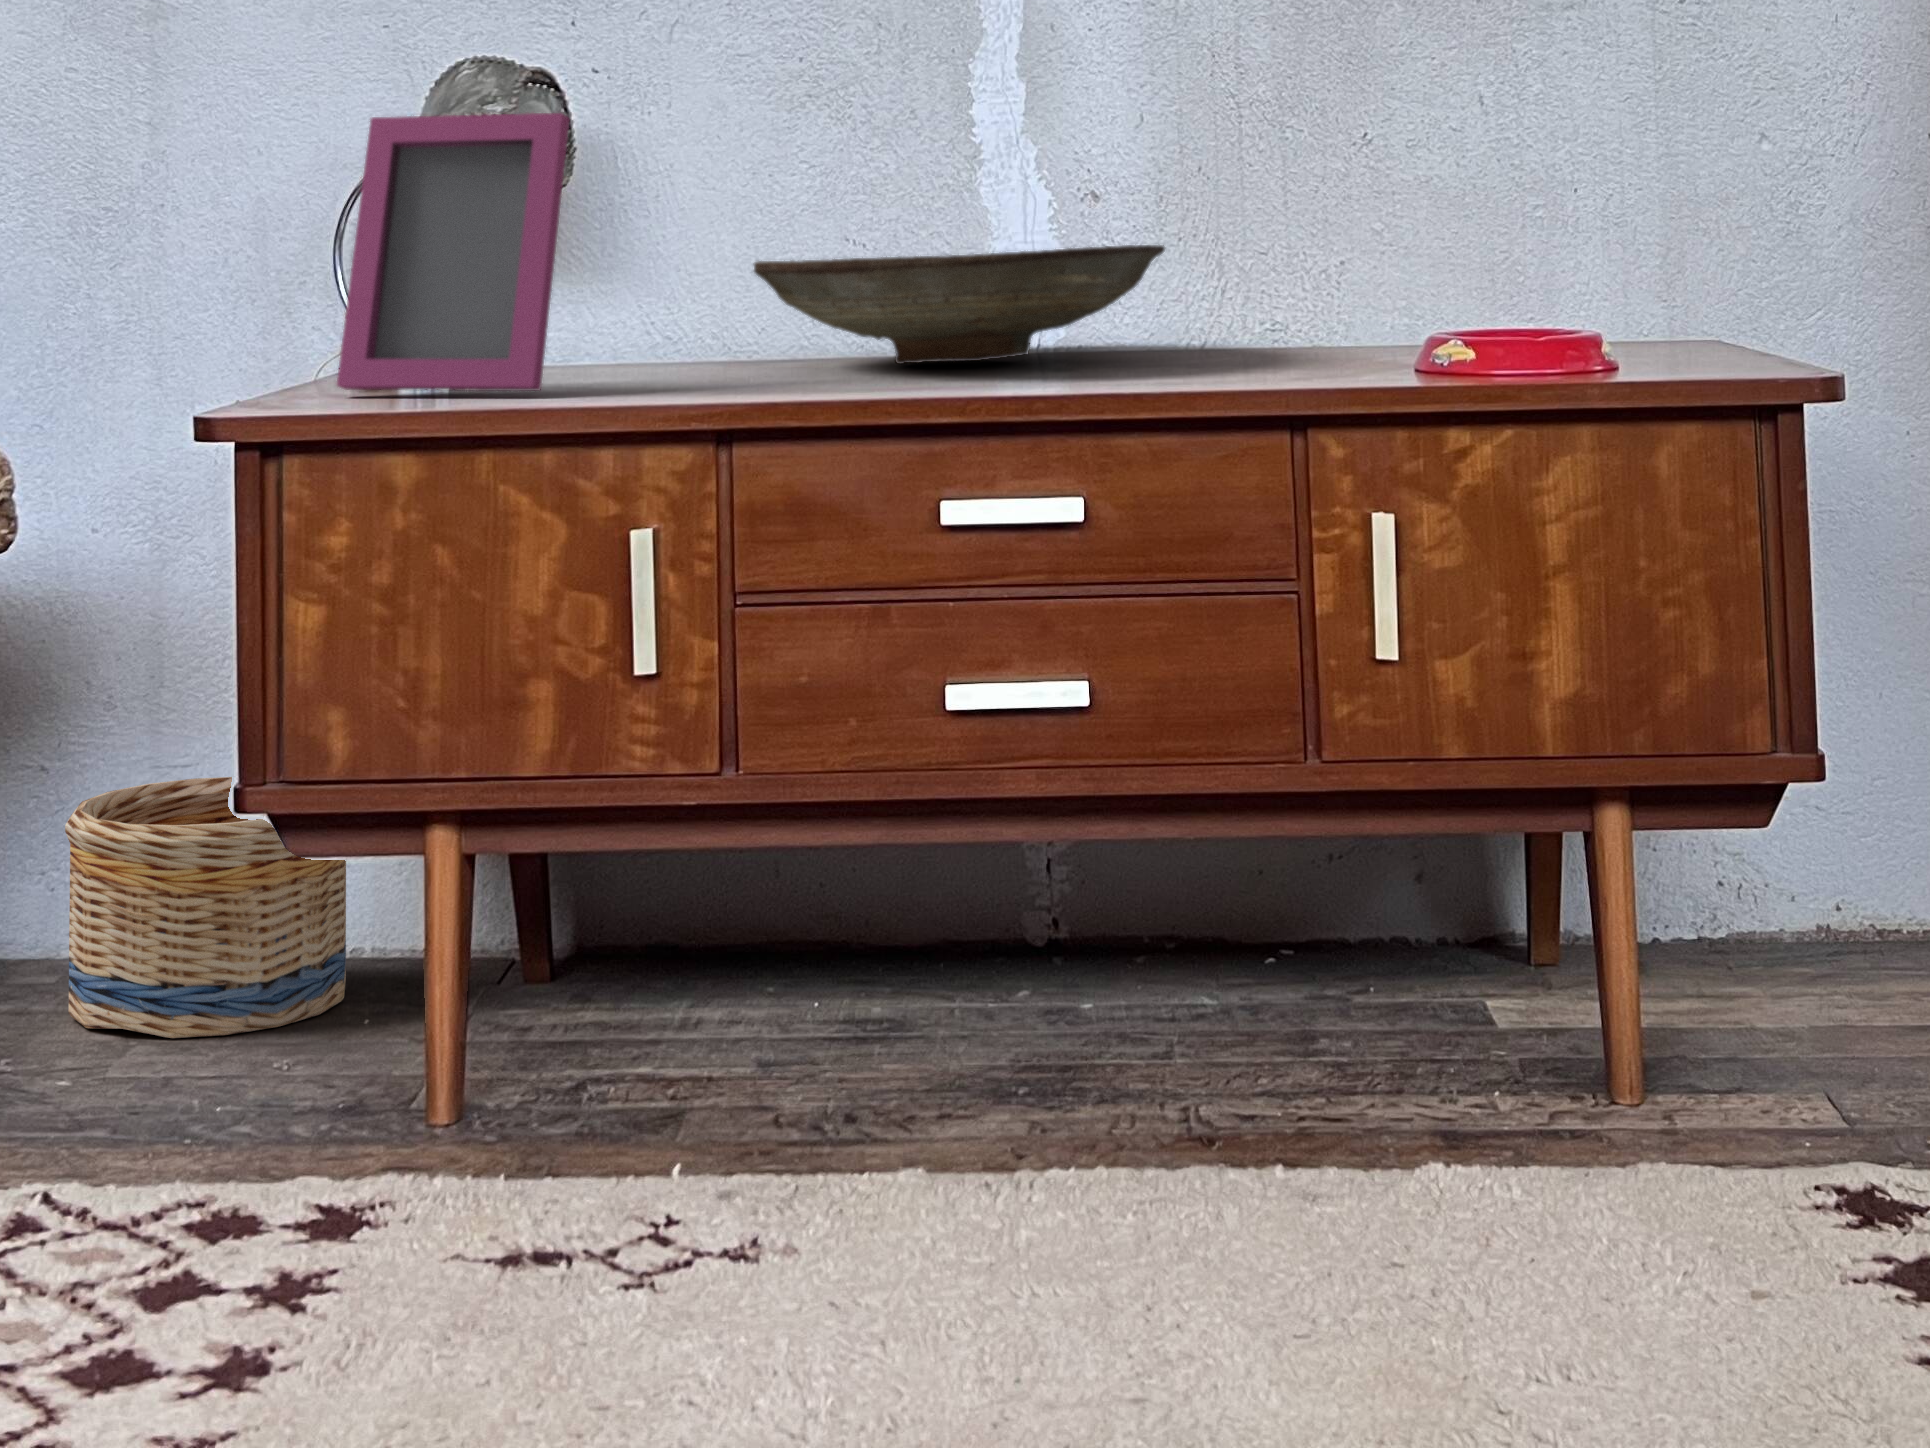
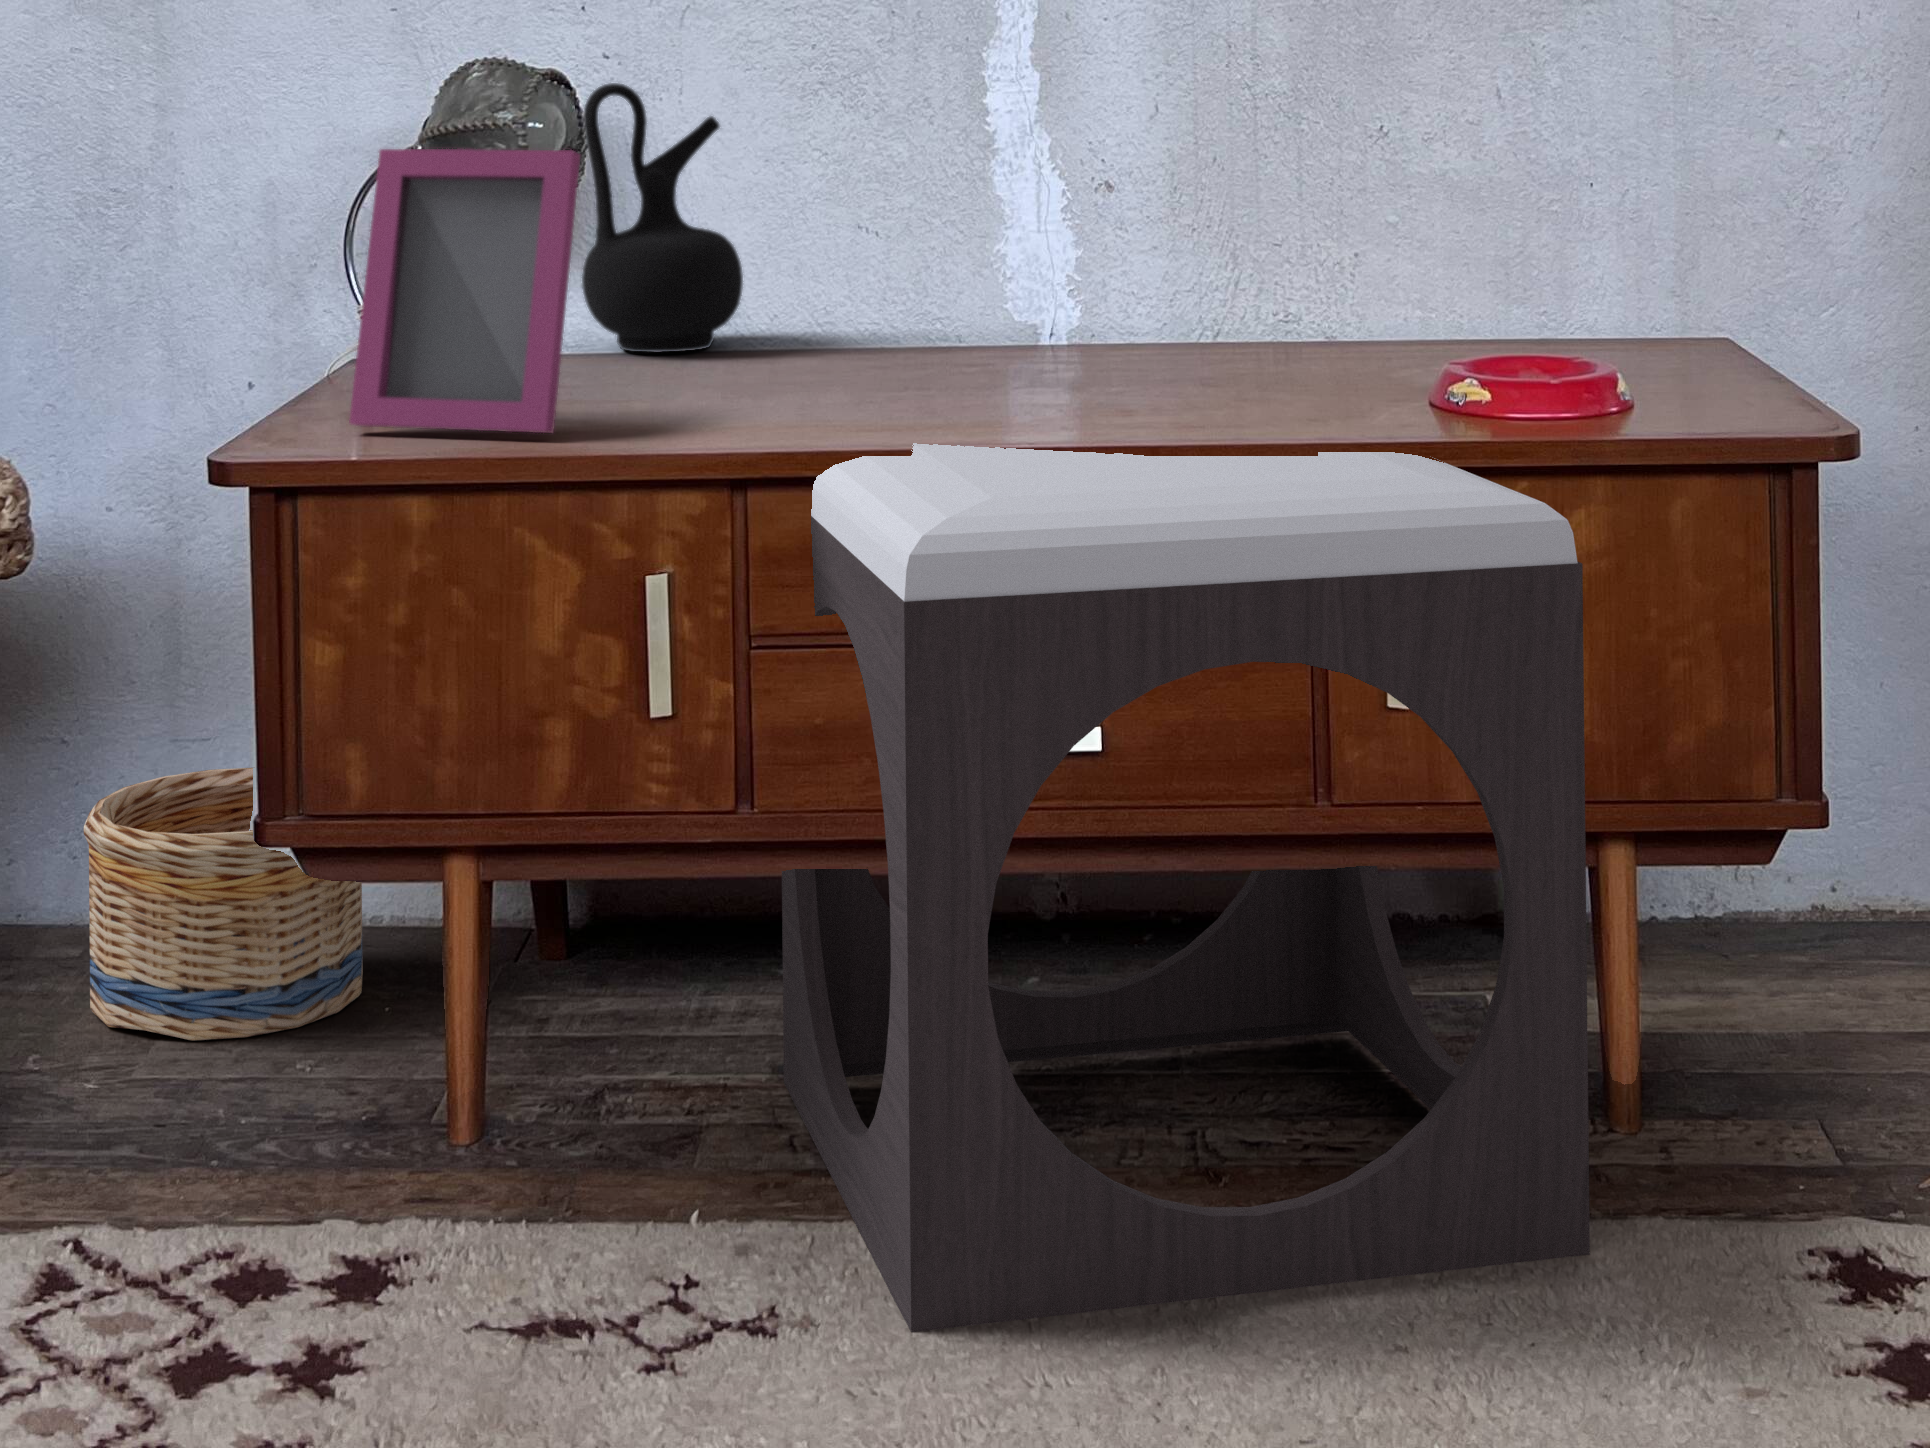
ceramic jug: none [574,84,732,351] -> present [582,83,743,352]
decorative bowl: present [754,245,1165,364] -> none [765,261,1180,390]
footstool: none [765,379,1591,1264] -> present [782,443,1590,1332]

